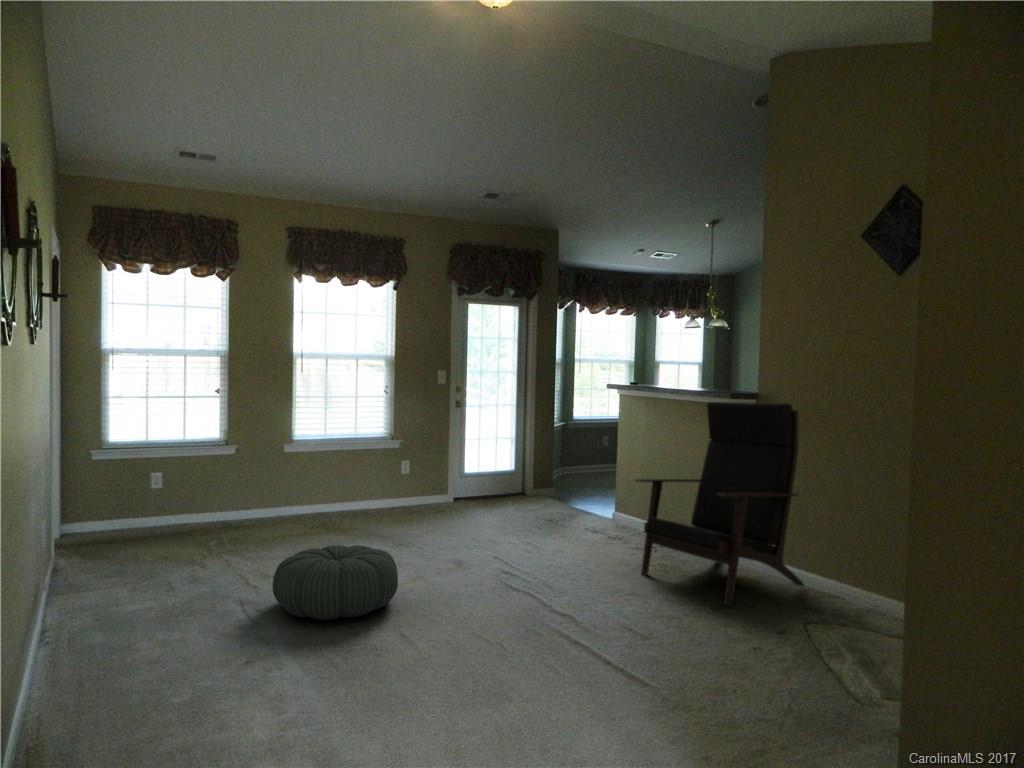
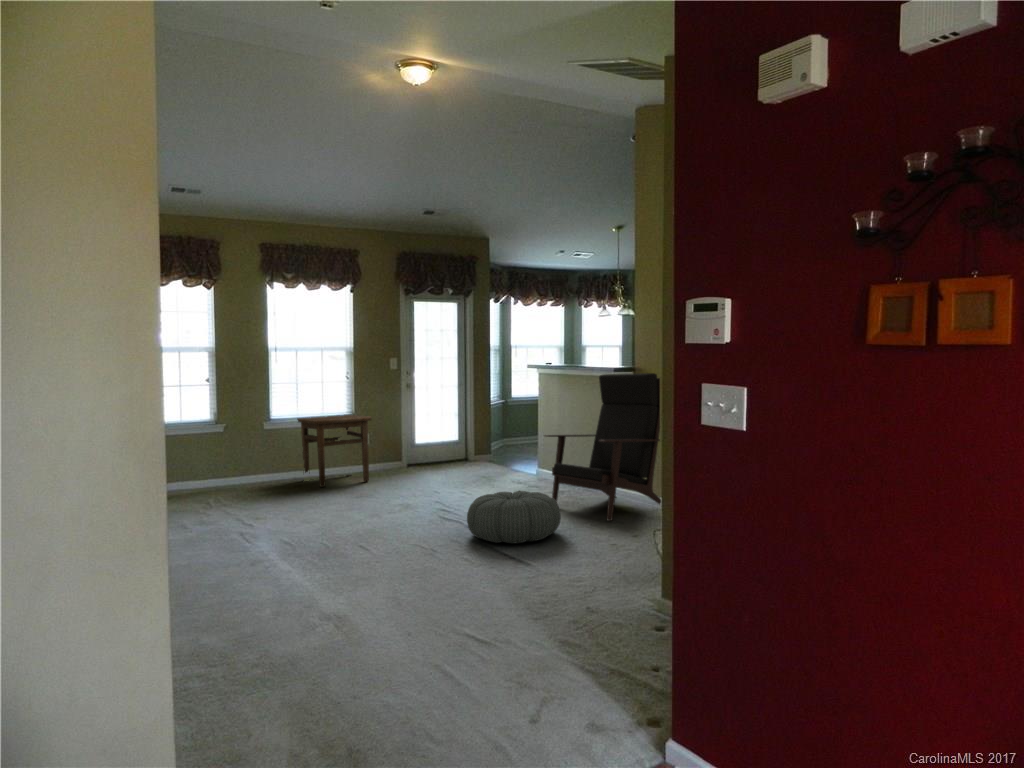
side table: none [324,436,412,525] -> present [297,415,371,487]
pouf: present [273,545,398,620] -> present [467,491,561,543]

